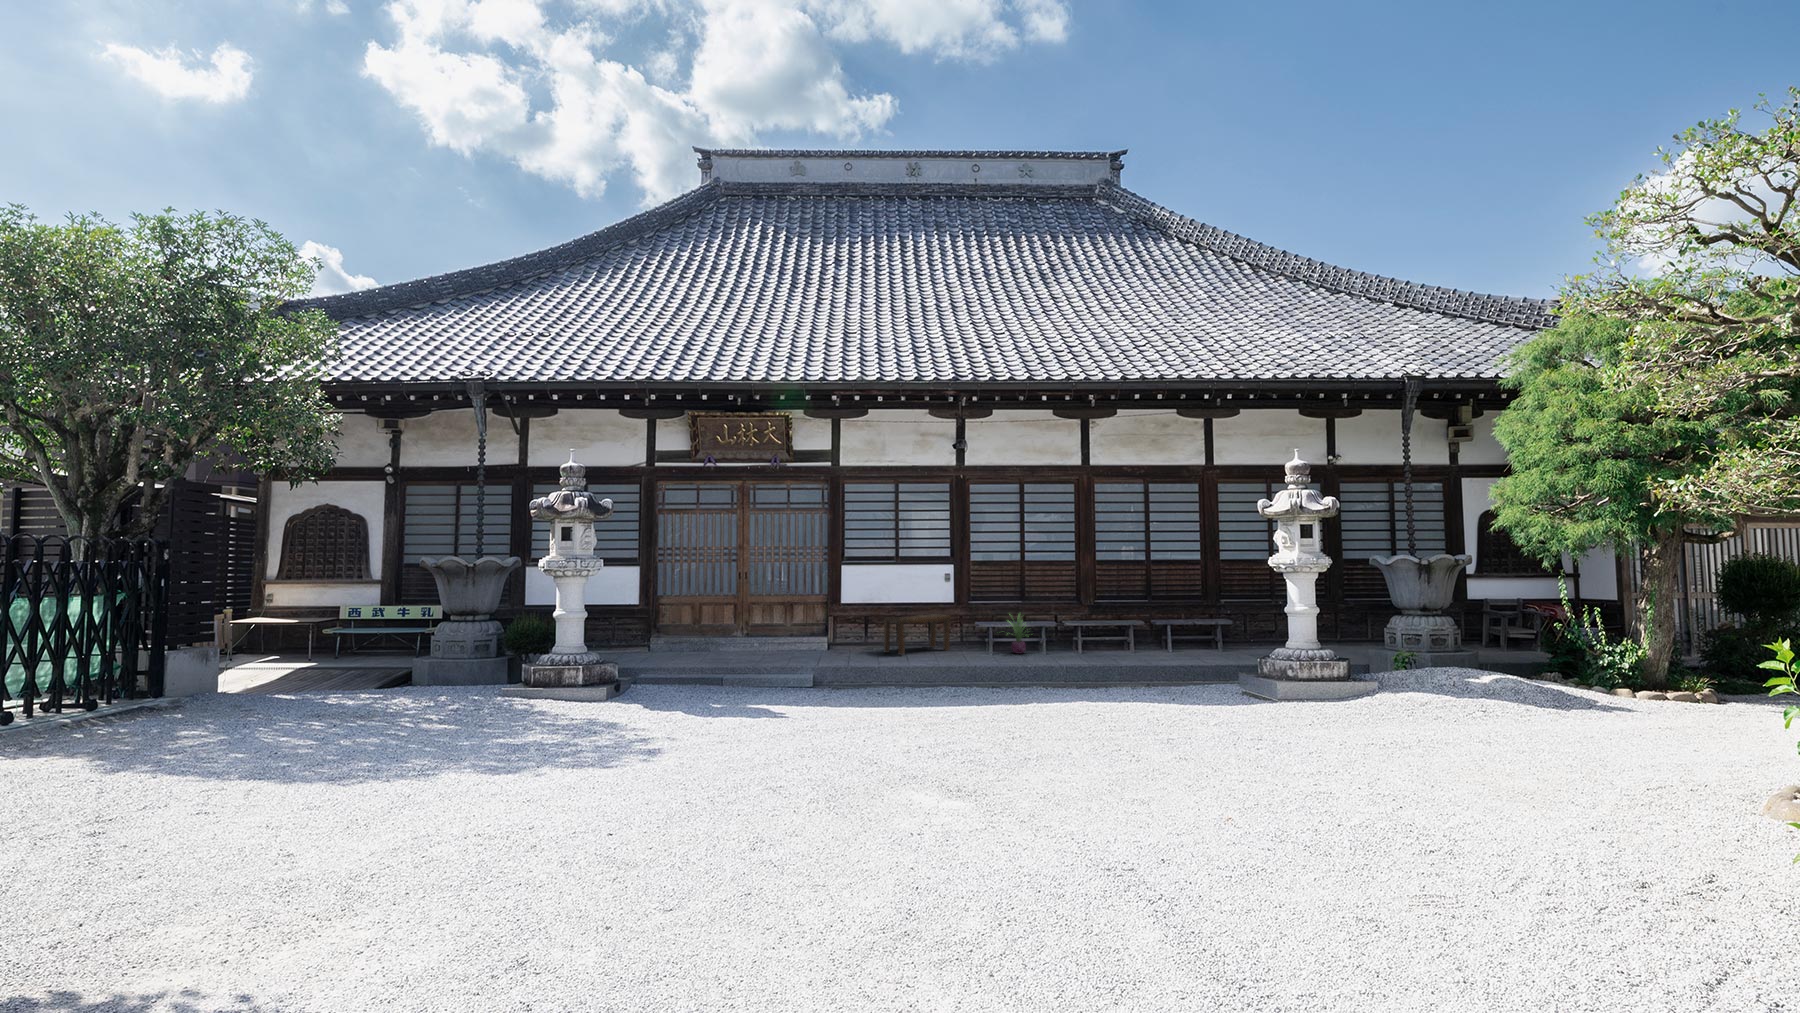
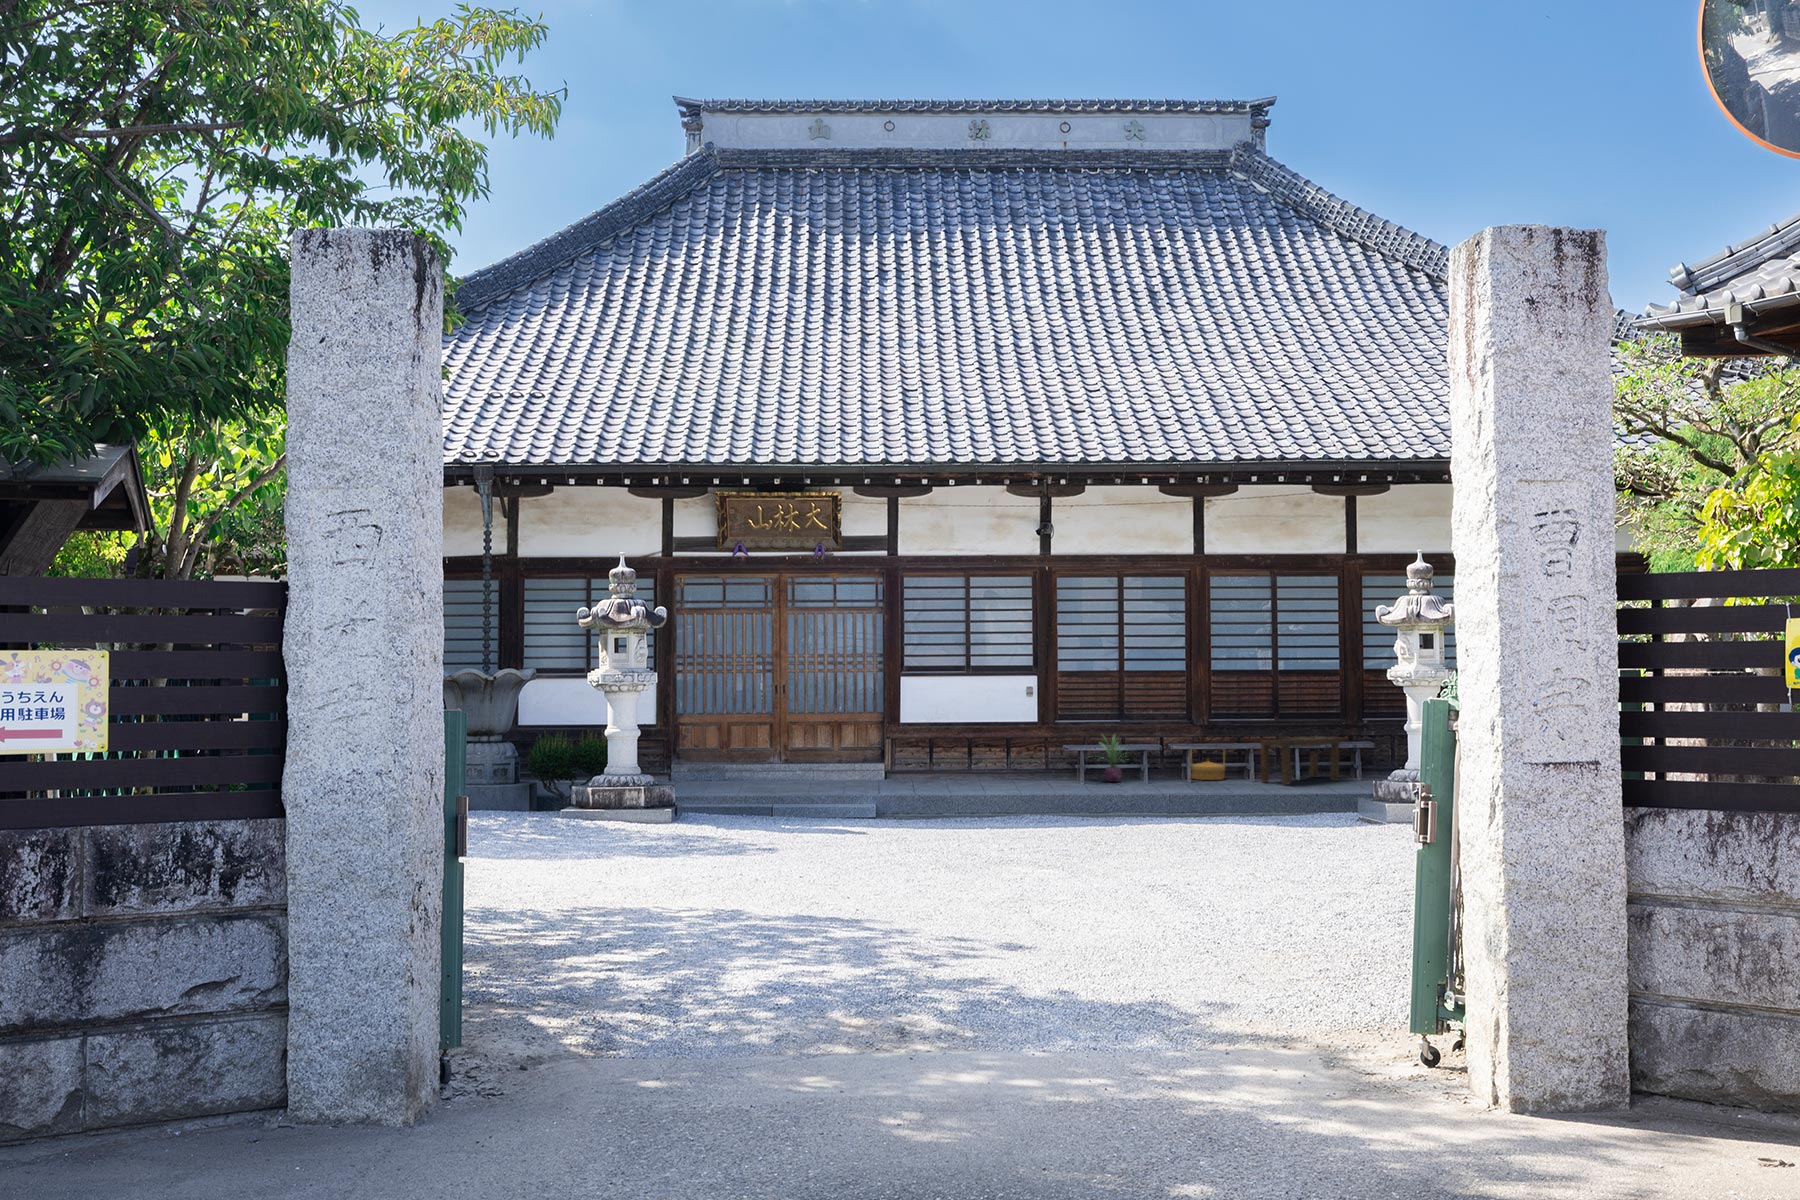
bench: present [884,614,951,655] -> present [1260,736,1340,784]
woven basket: none [1082,619,1112,652] -> present [1190,749,1225,780]

